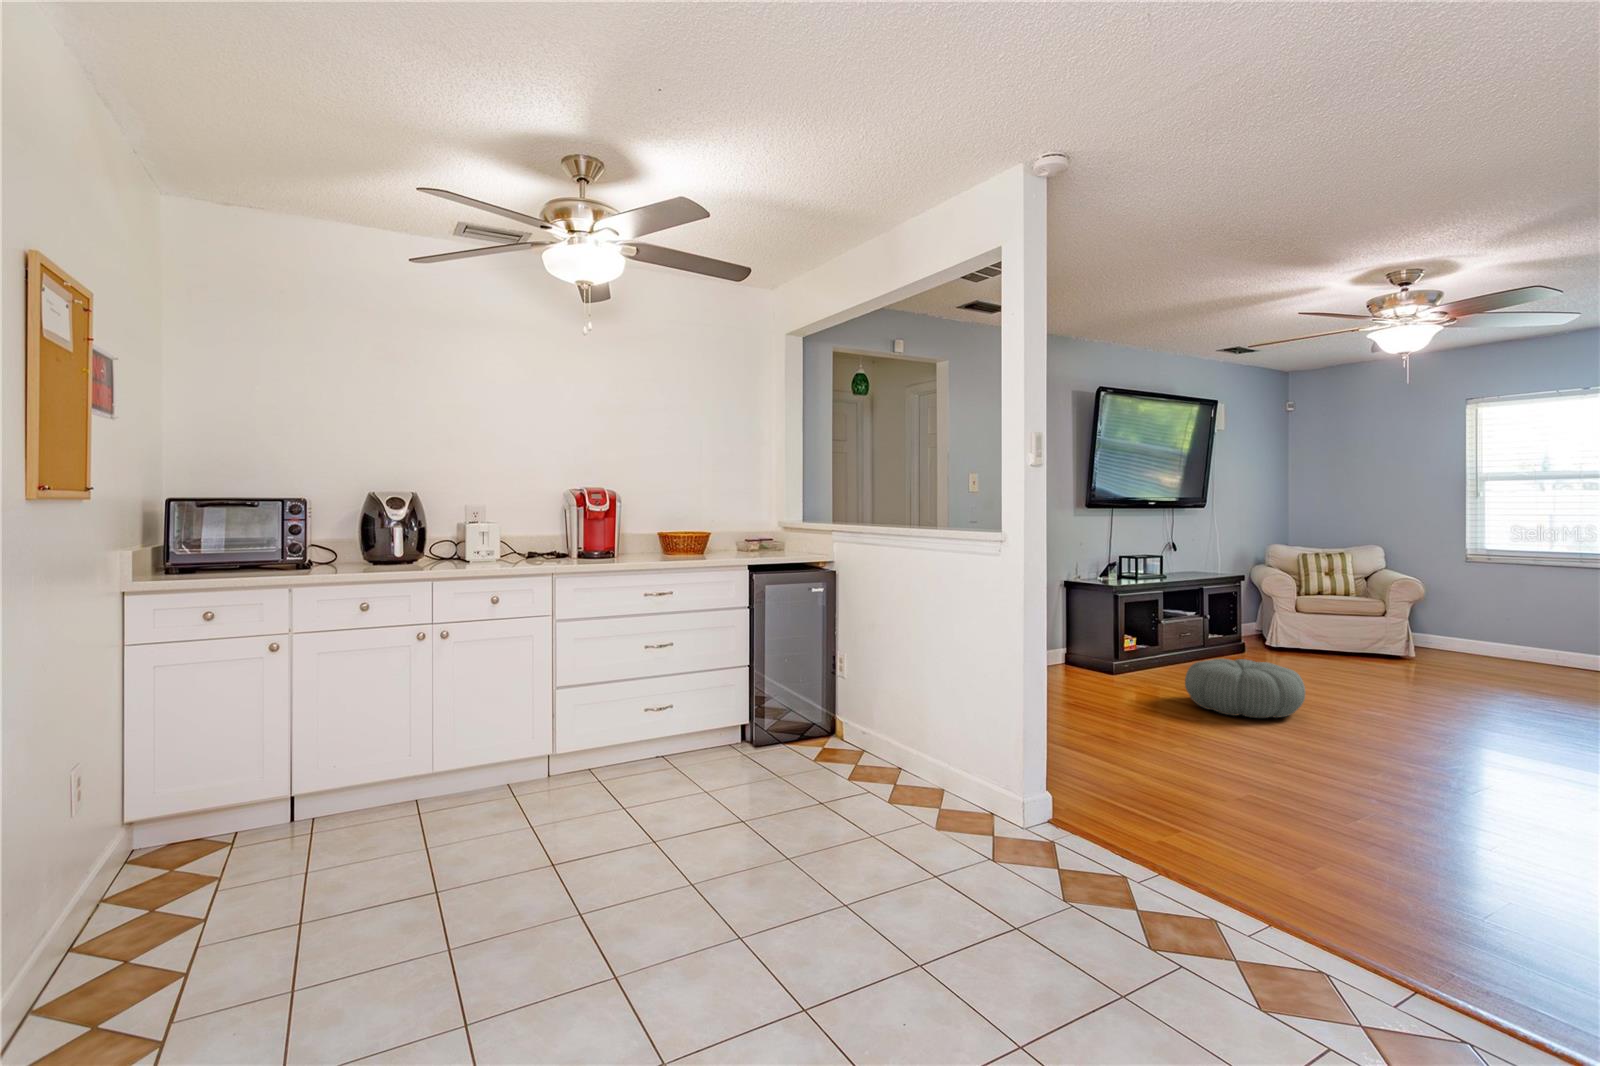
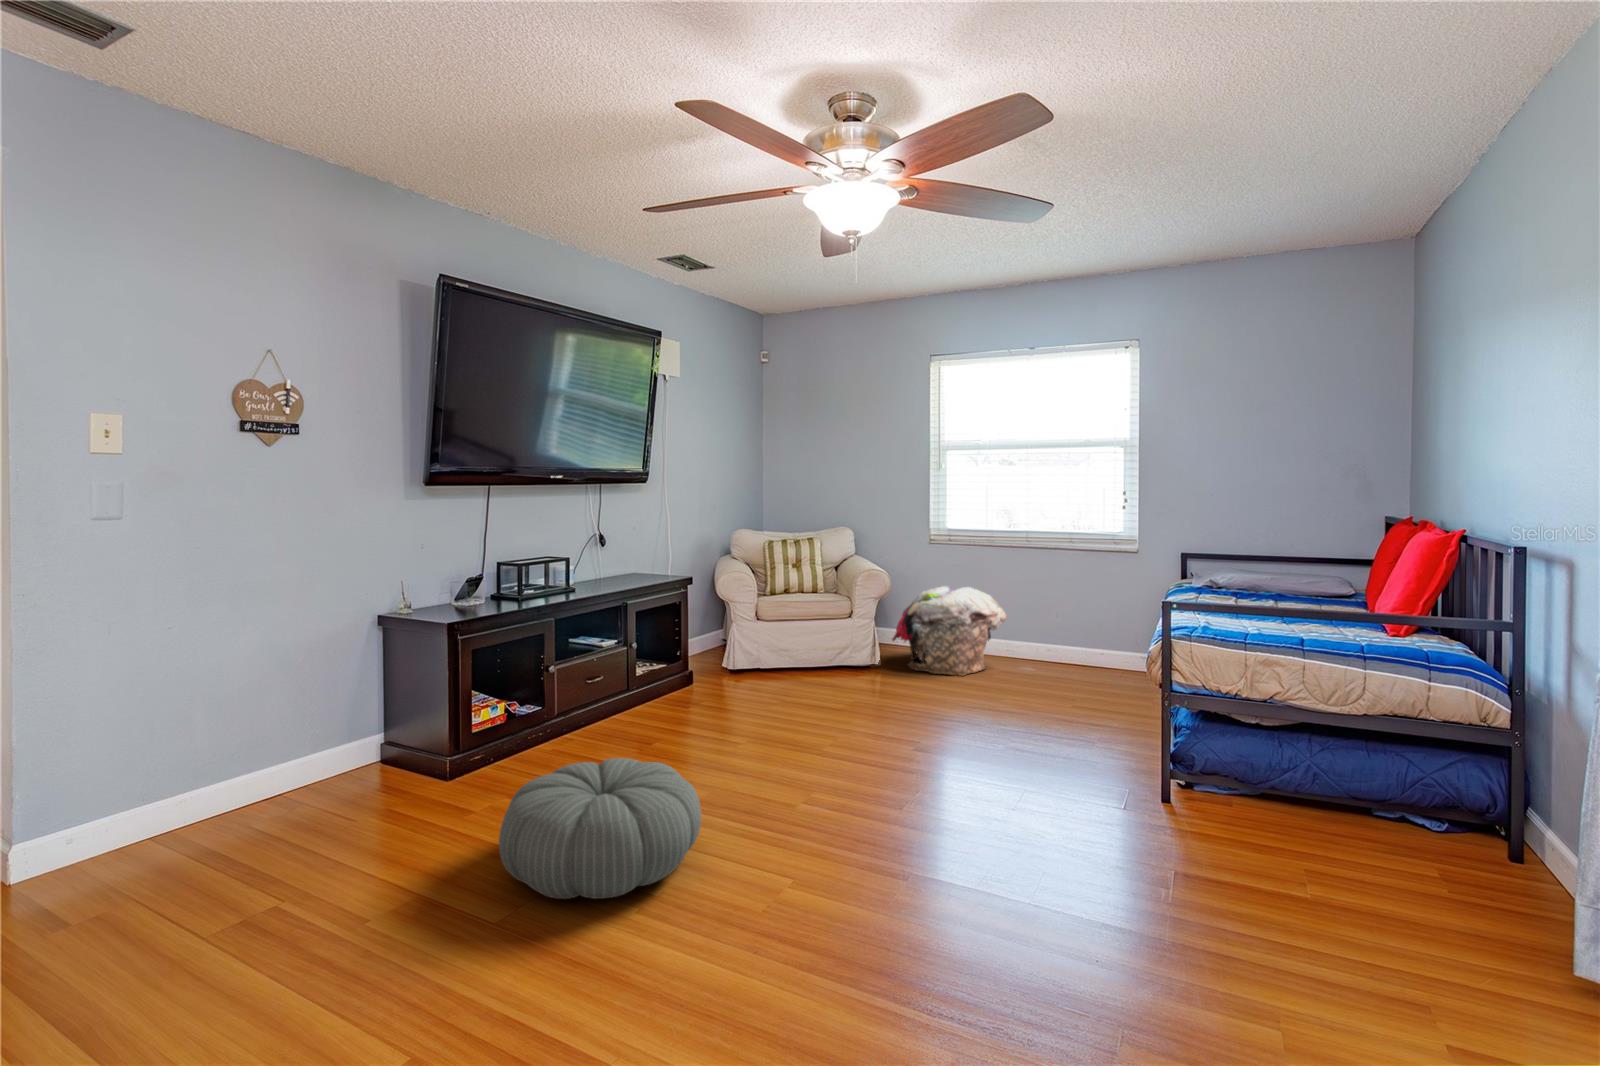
laundry basket: none [1424,597,1552,670] -> present [892,586,1006,676]

